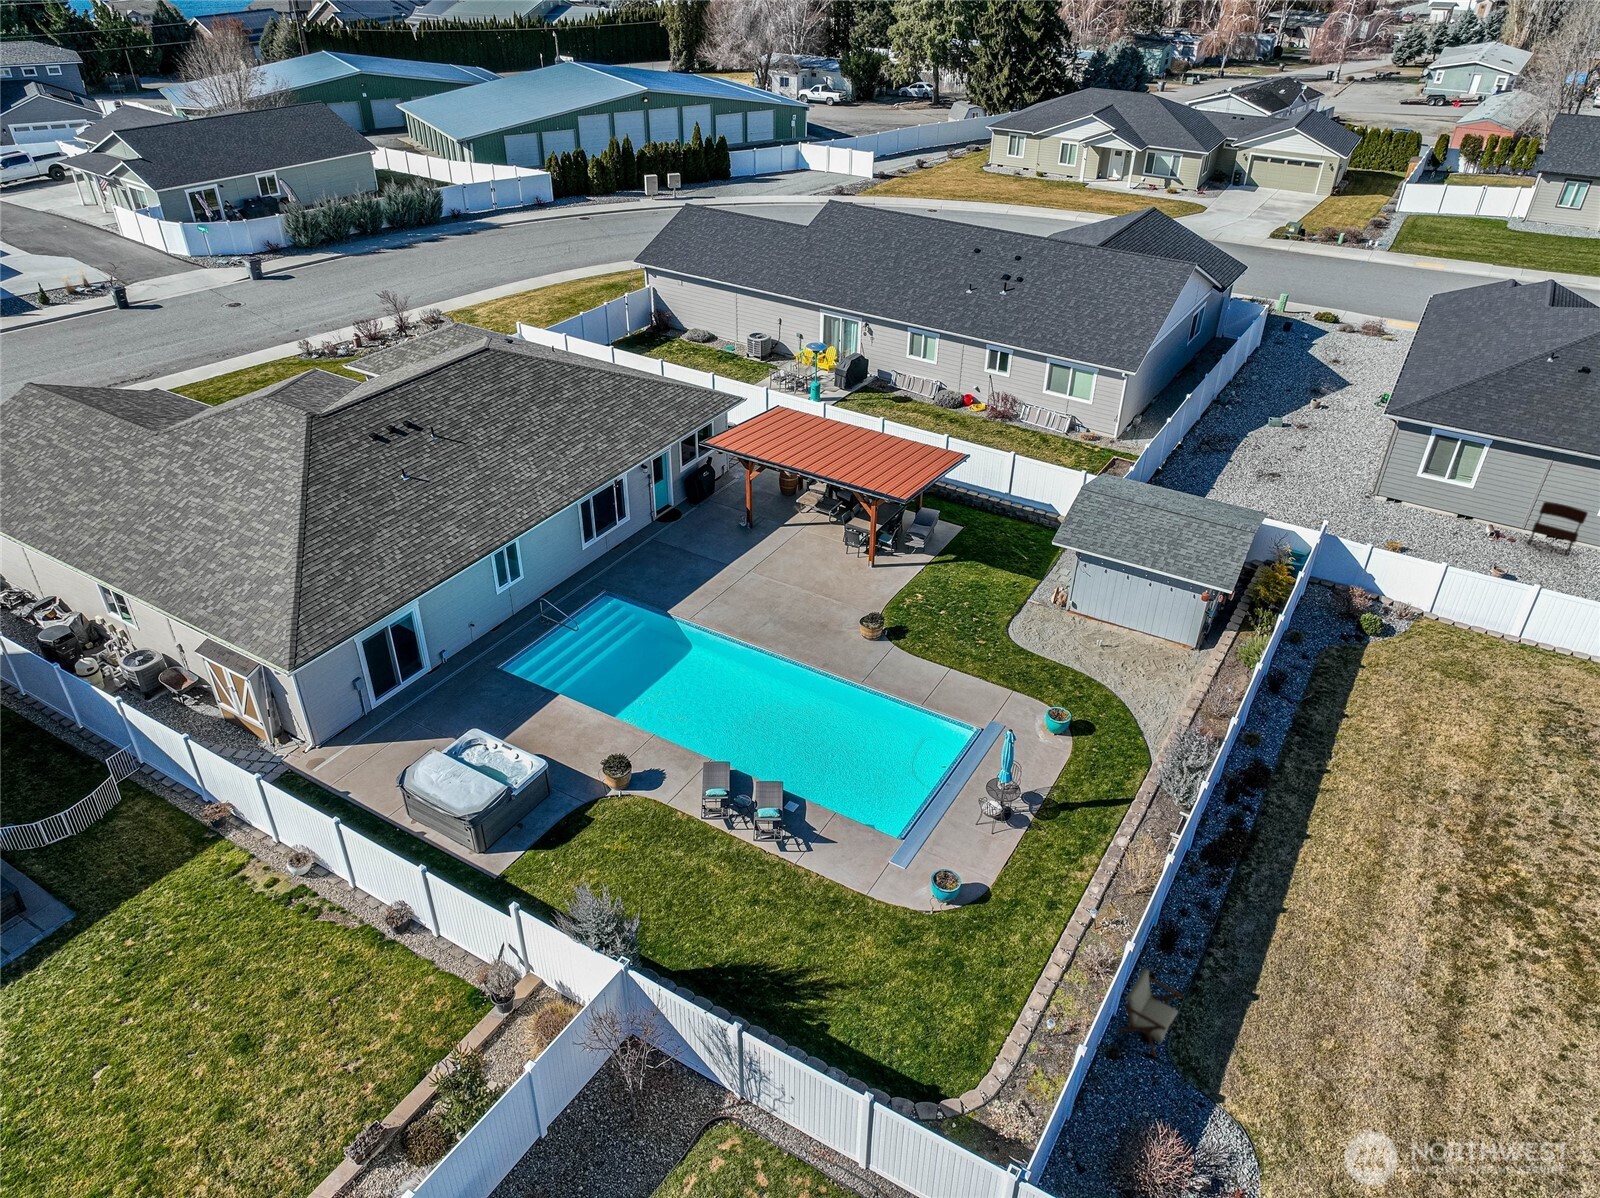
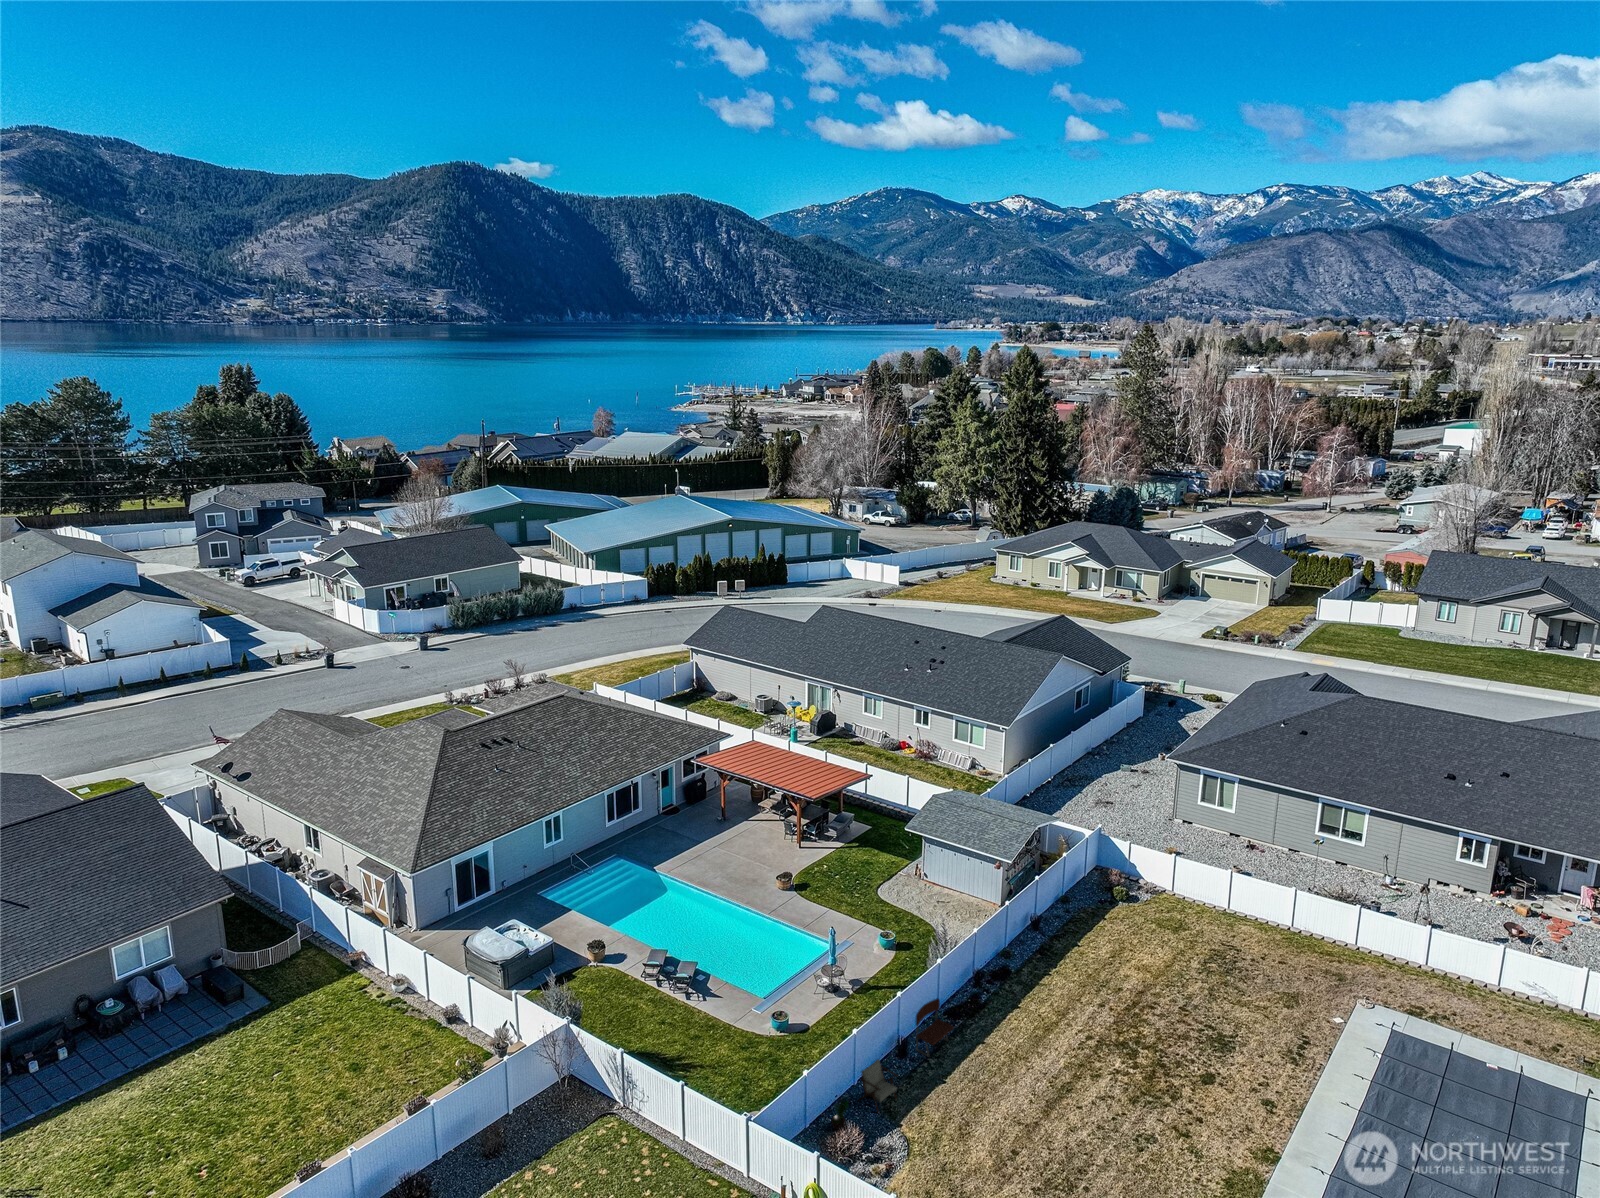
bench: present [1528,502,1588,554] -> present [916,999,954,1057]
potted tree: none [1090,1058,1129,1100] -> present [831,1102,848,1130]

